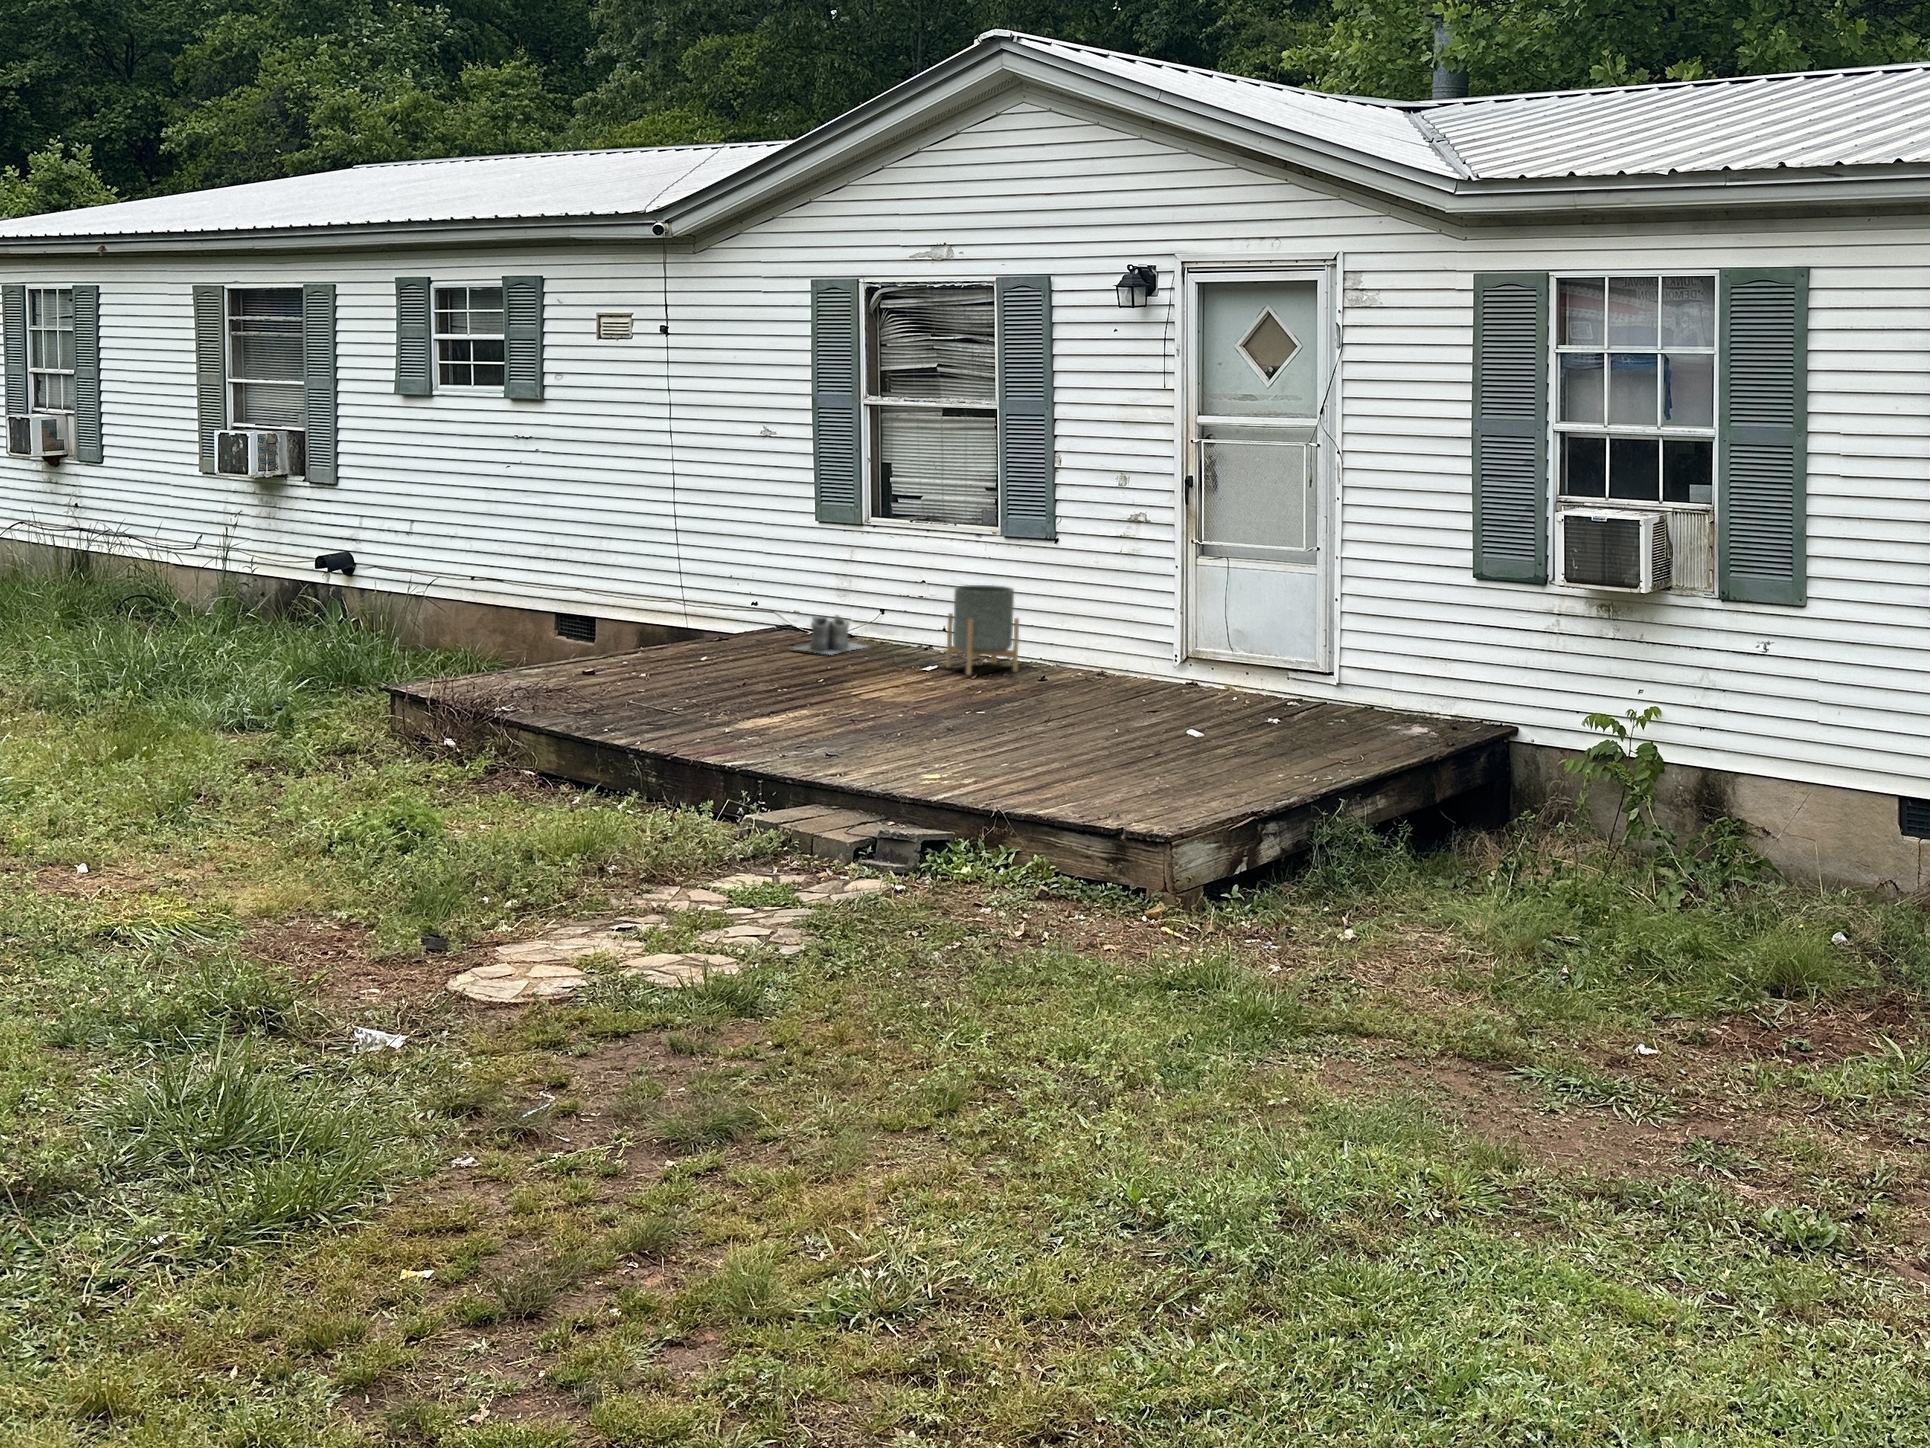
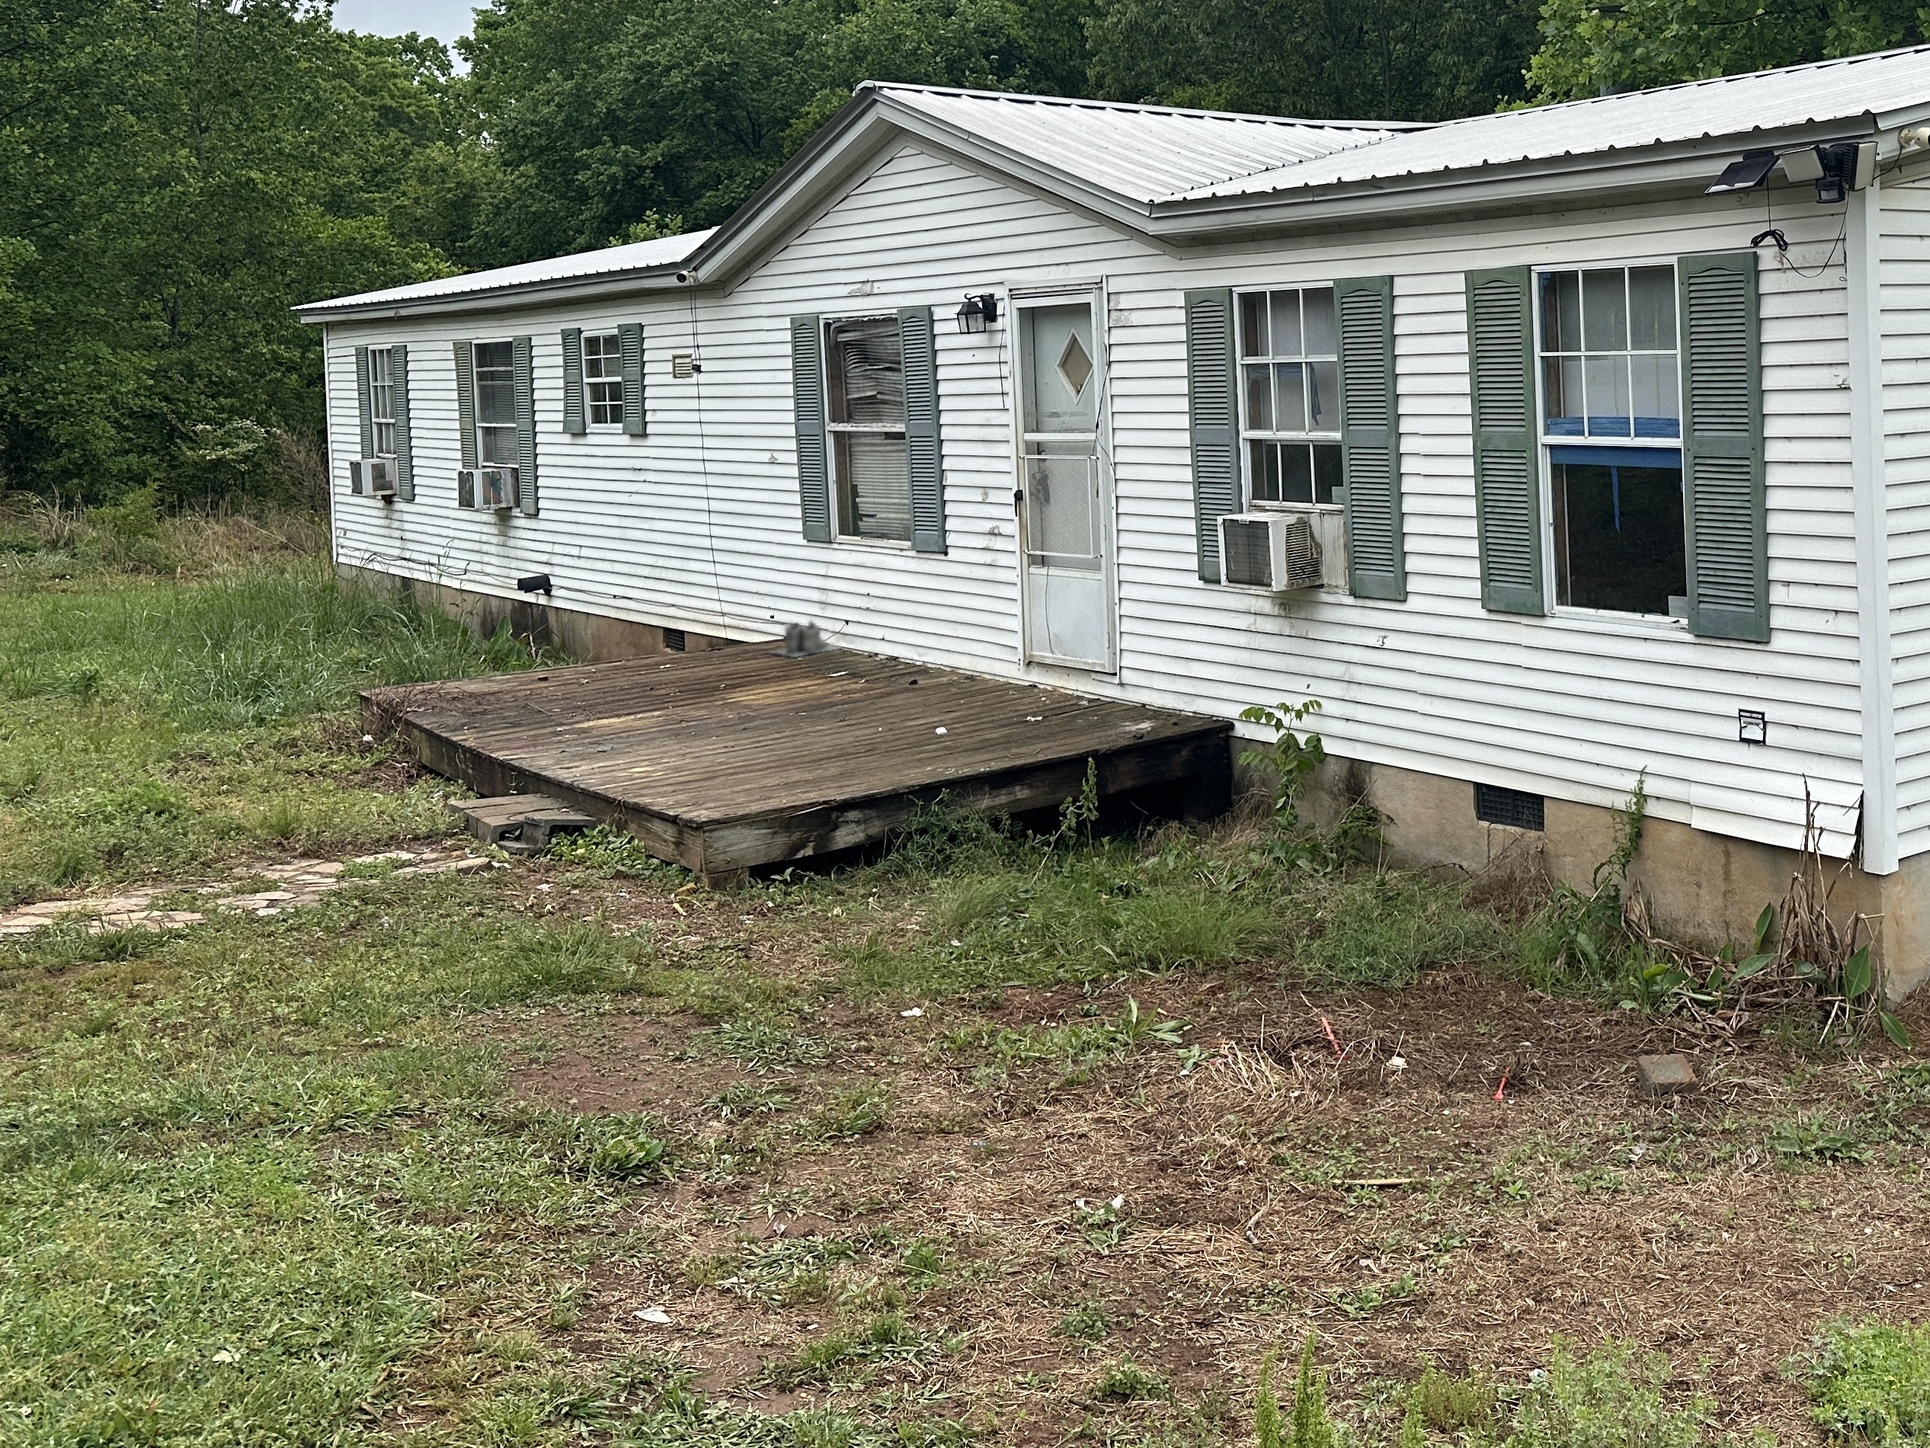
planter: present [946,585,1019,675] -> none [864,591,922,674]

